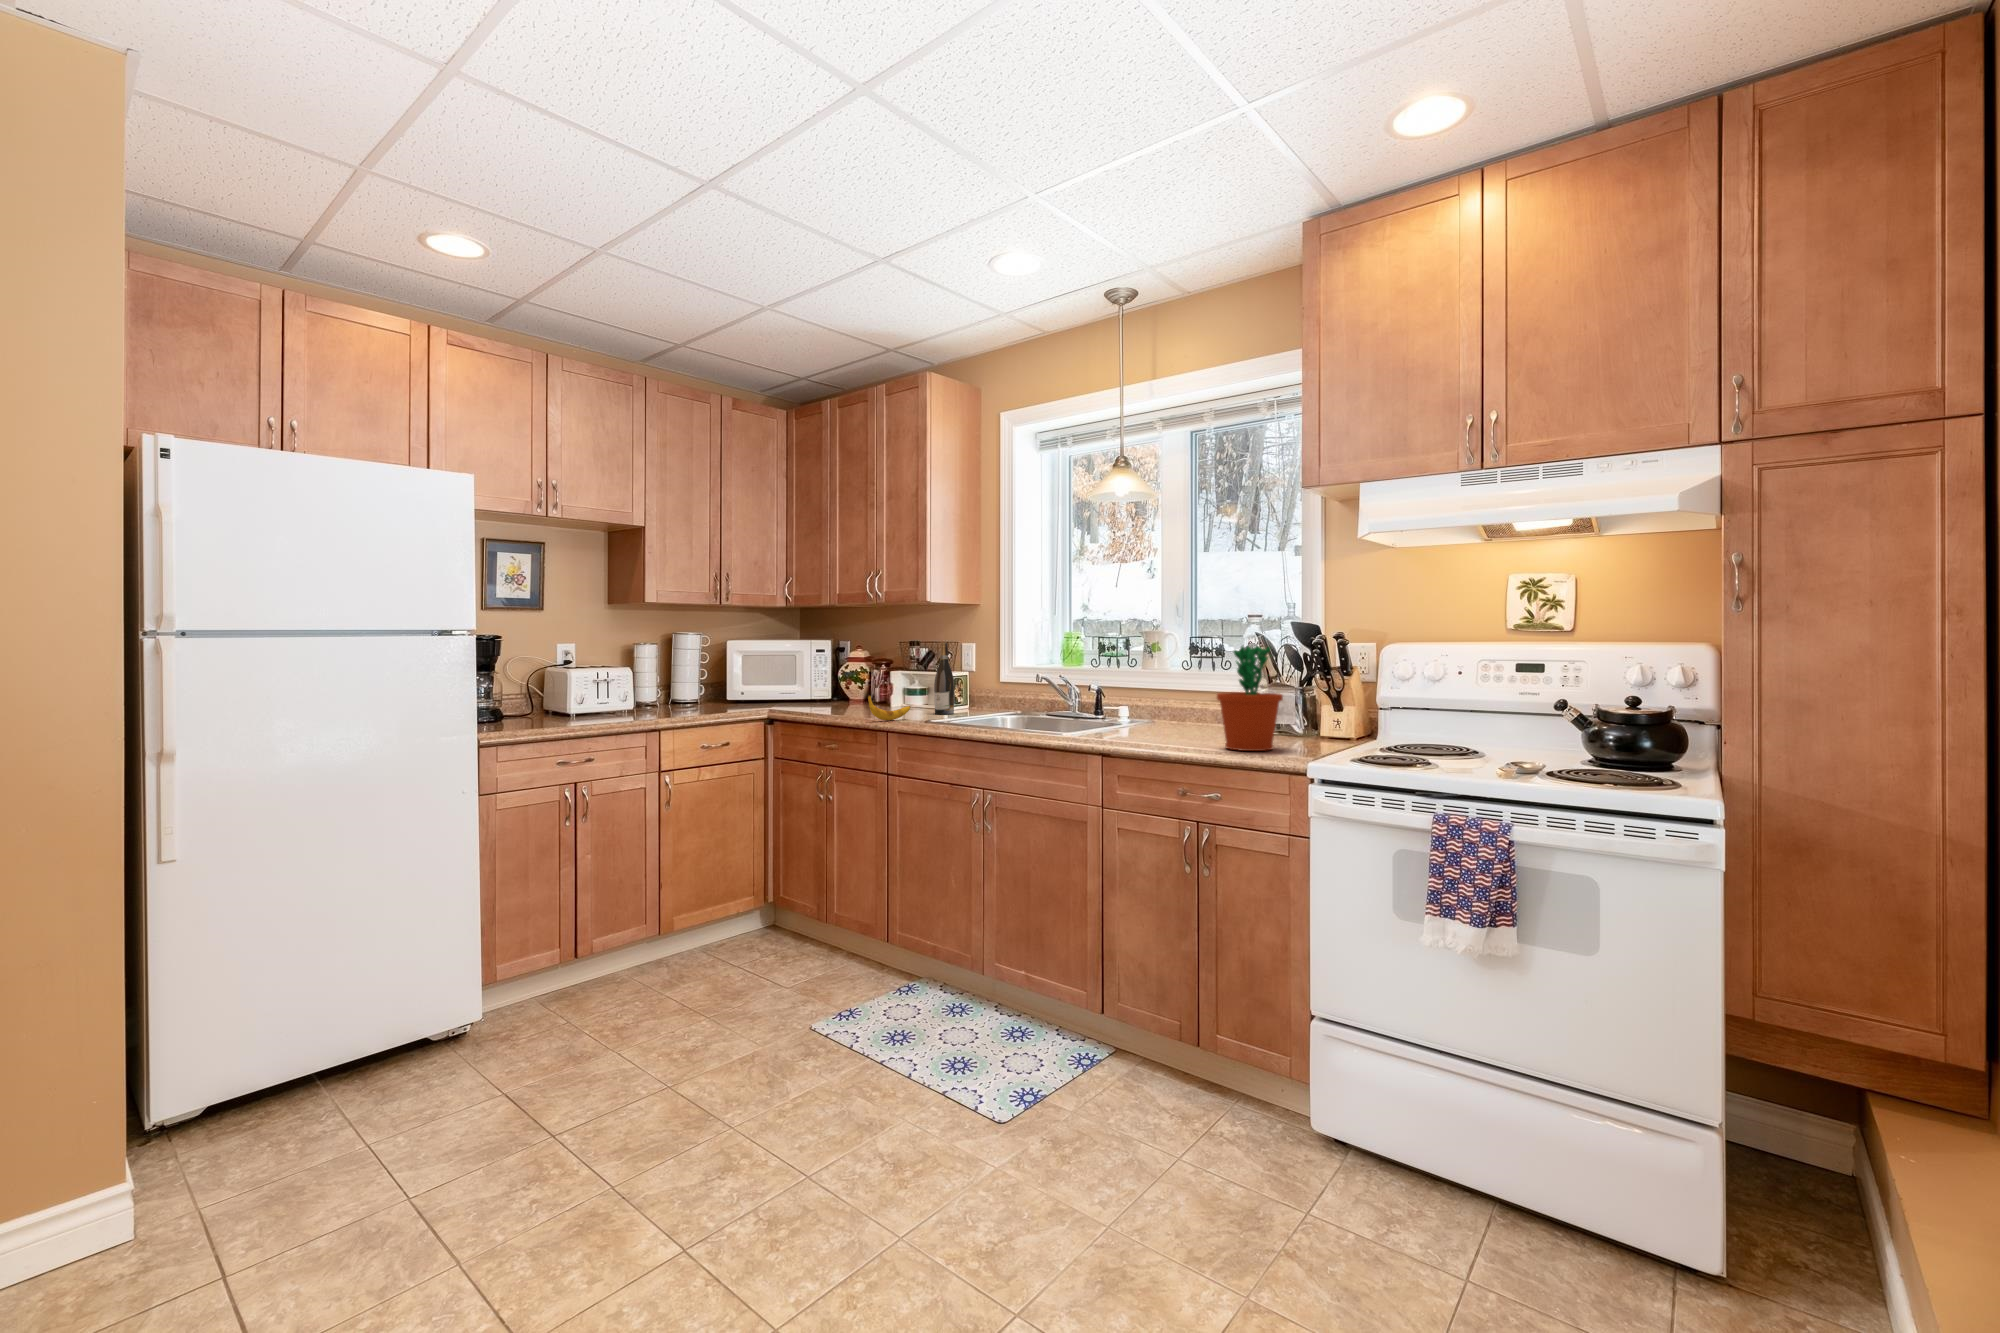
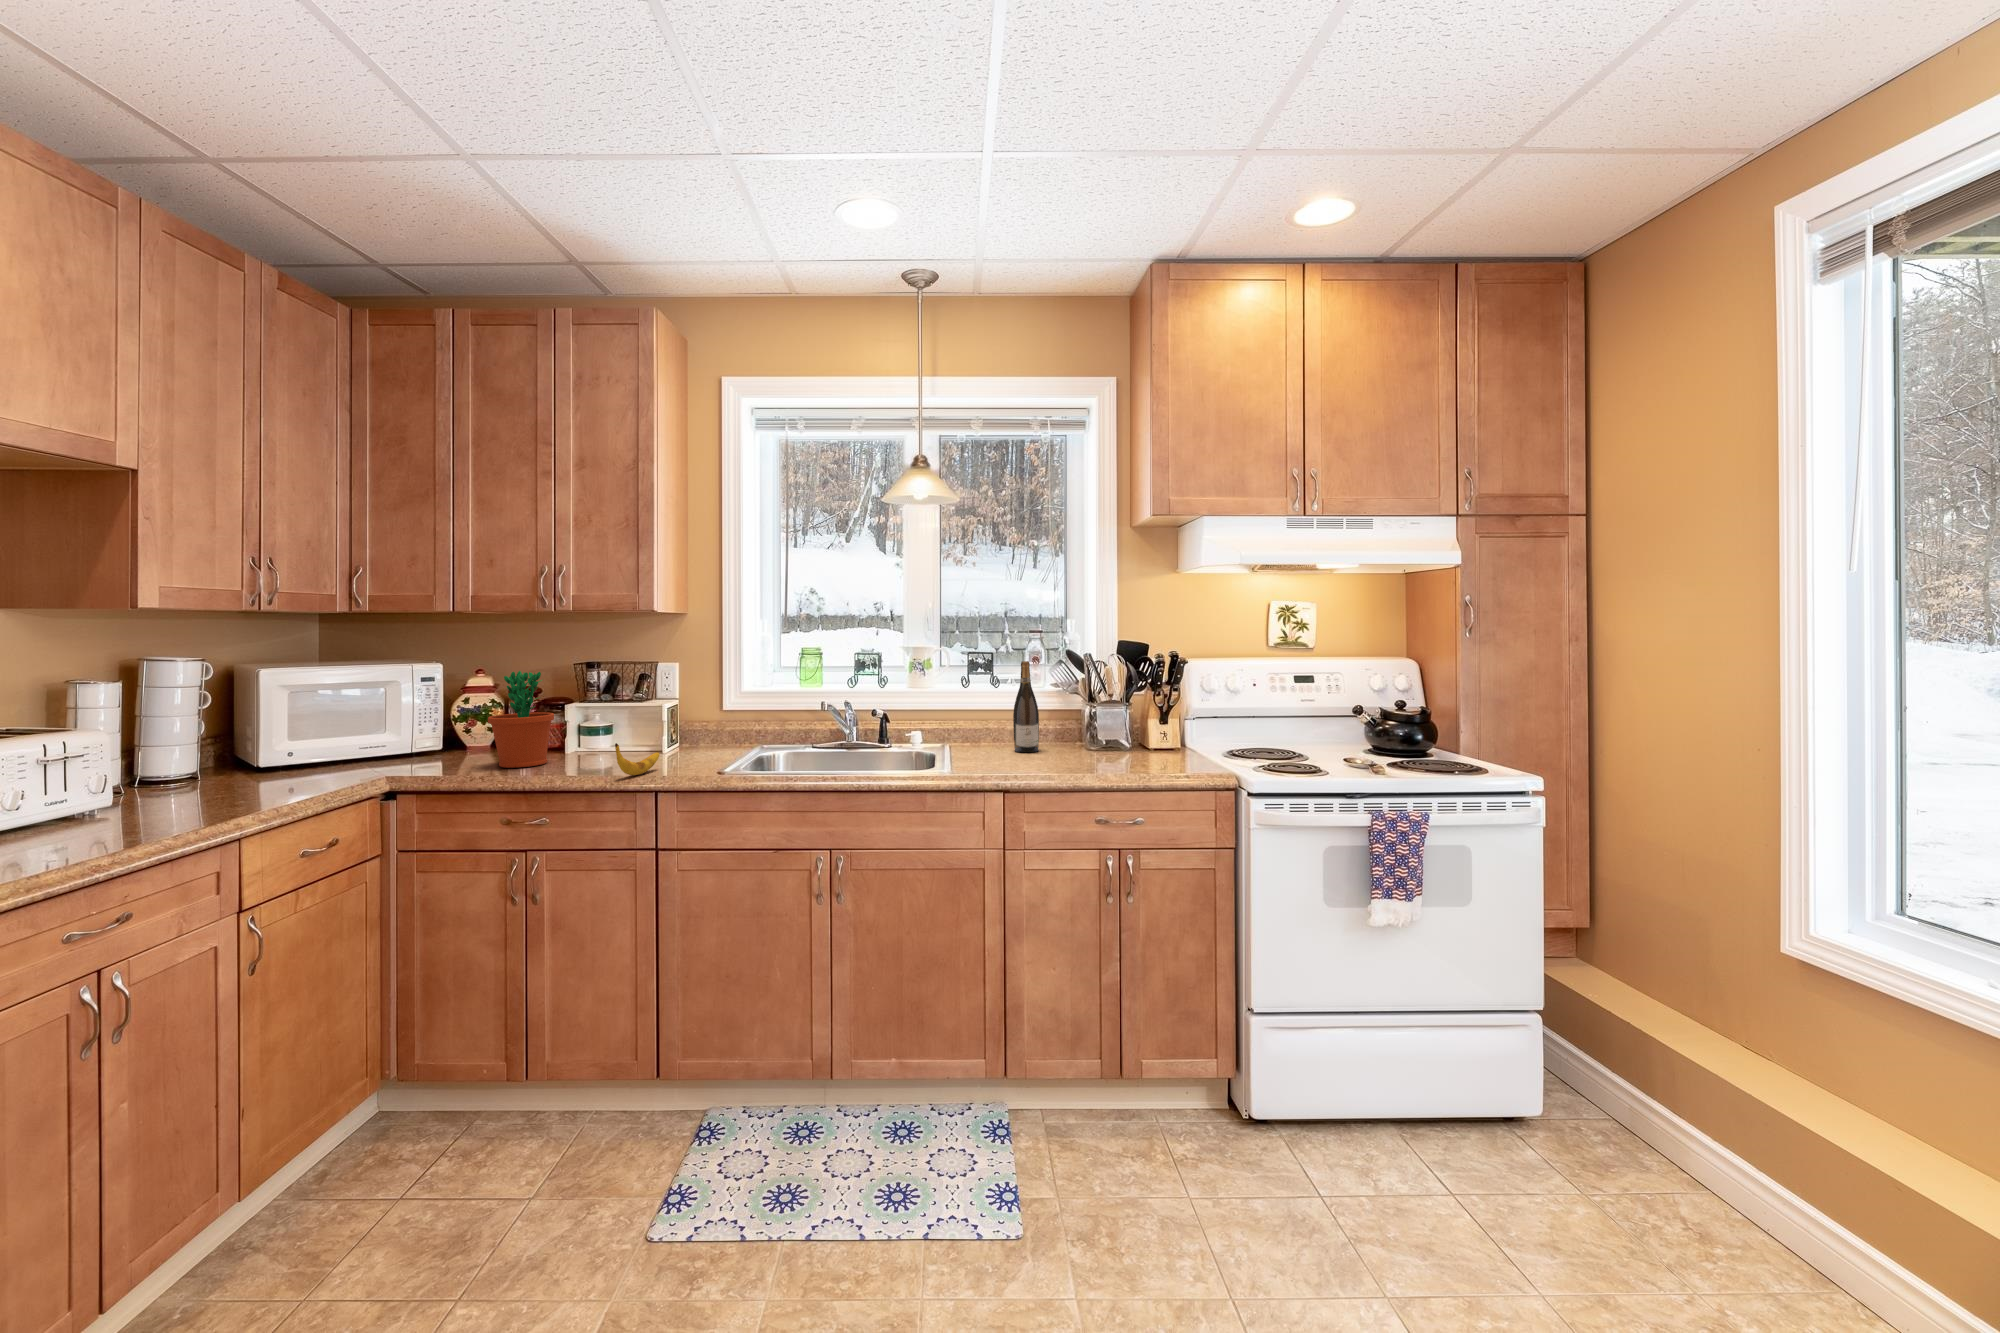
wine bottle: present [934,643,954,714] -> present [1013,661,1039,752]
flower pot: present [1217,646,1283,751] -> present [488,671,554,768]

